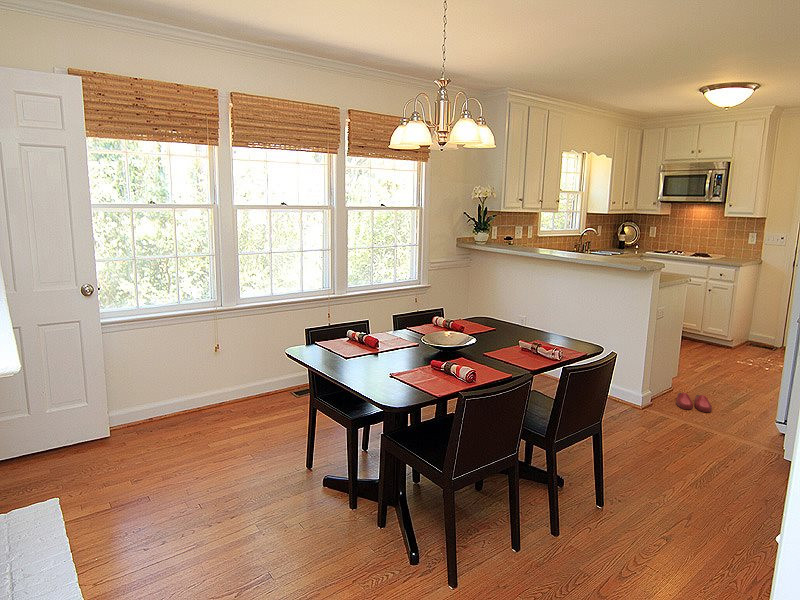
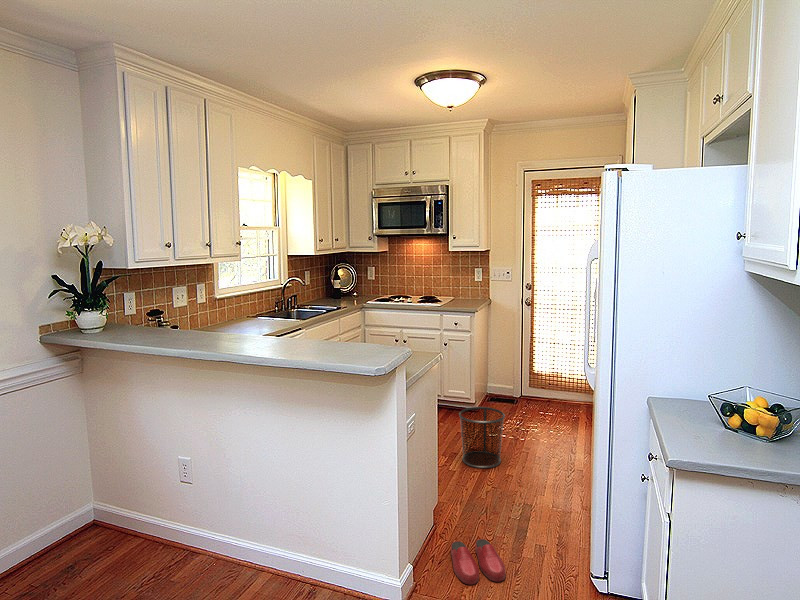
waste bin: none [704,332,745,374] -> present [459,407,505,468]

